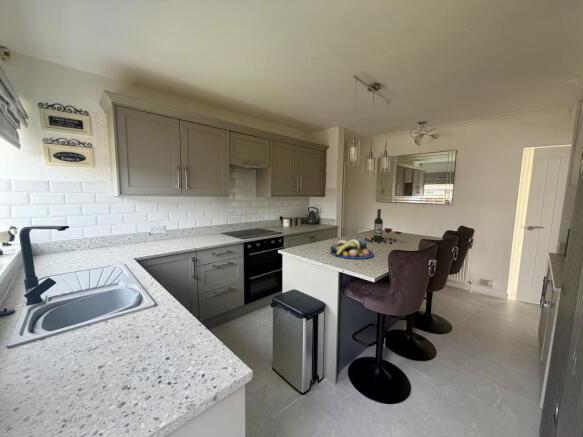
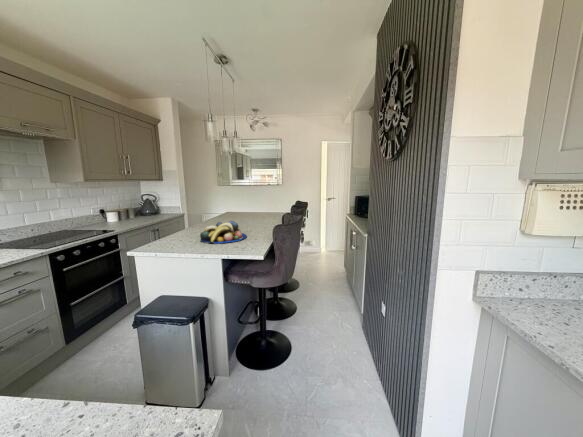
wine bottle: present [365,209,401,244] -> none [225,191,260,224]

